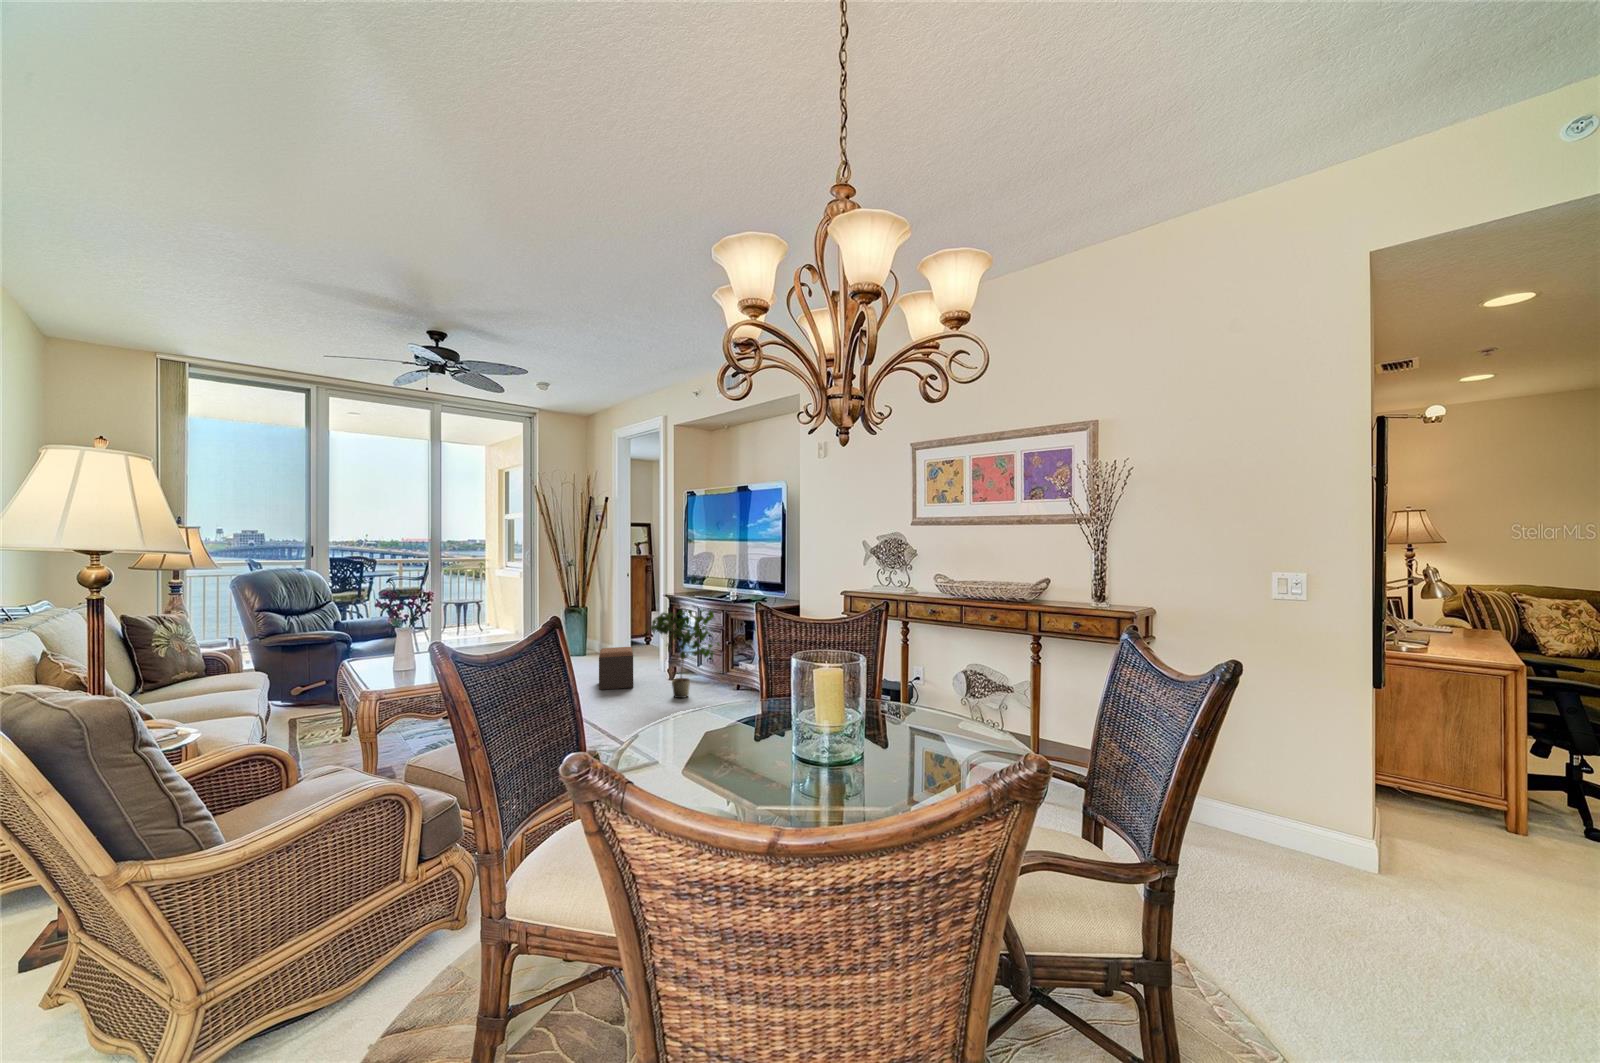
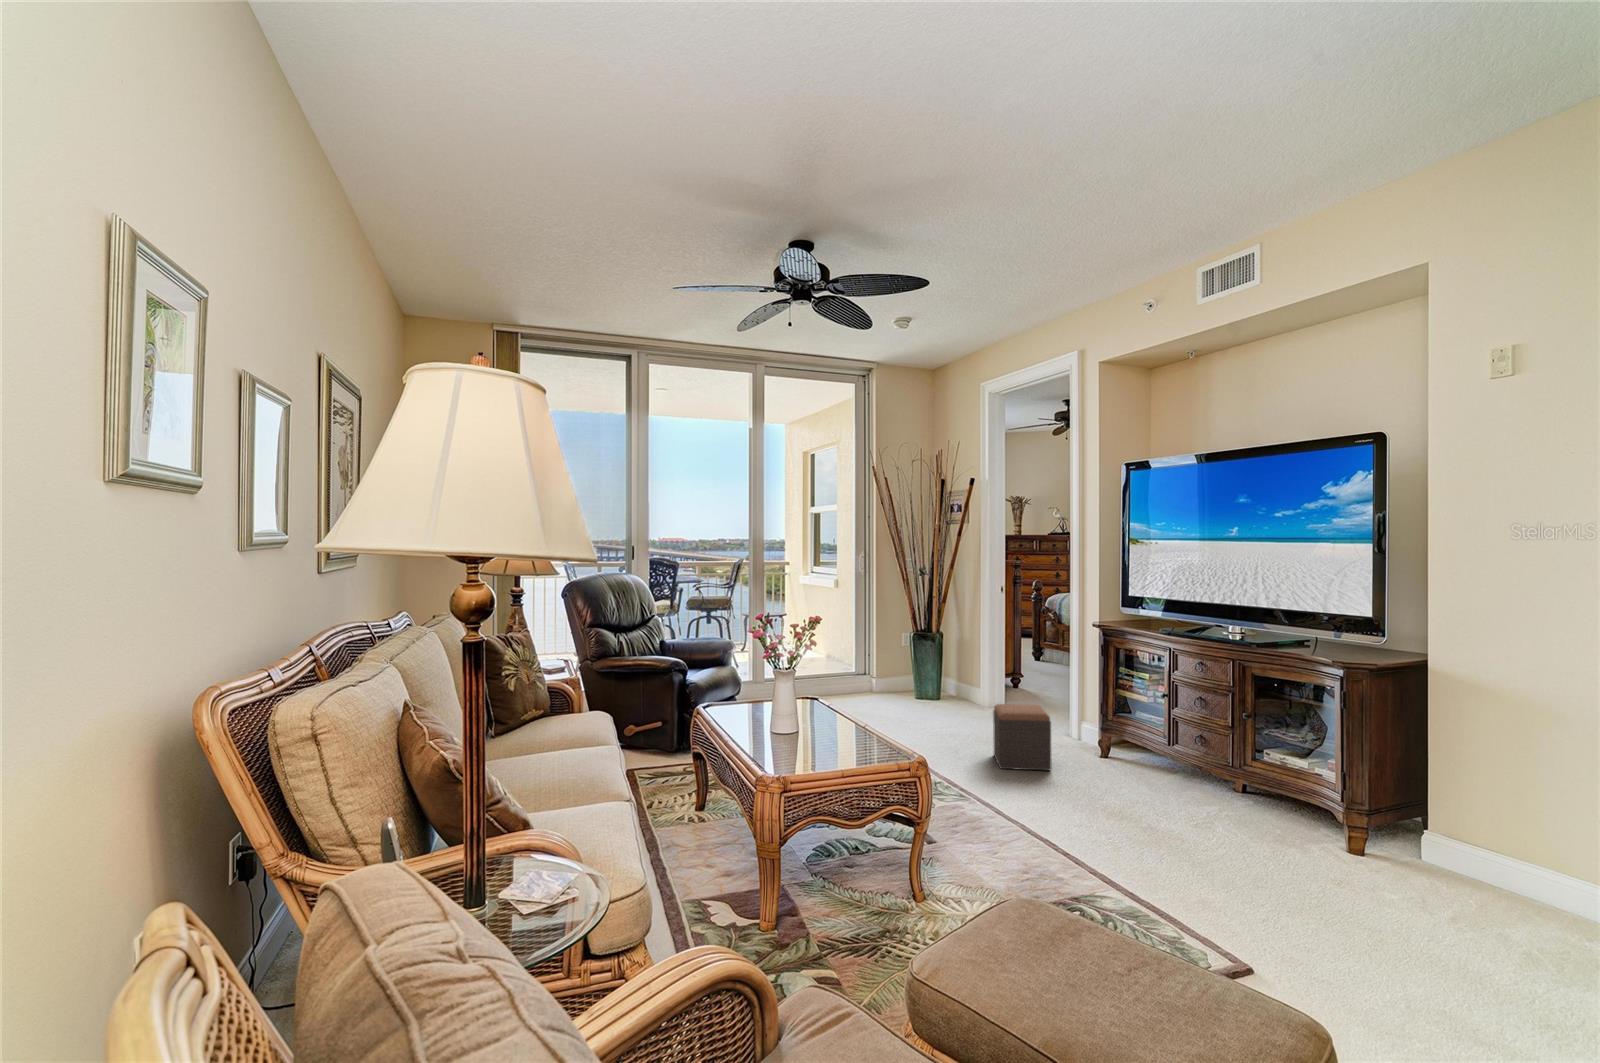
potted plant: present [650,610,720,698] -> none [1082,656,1210,802]

